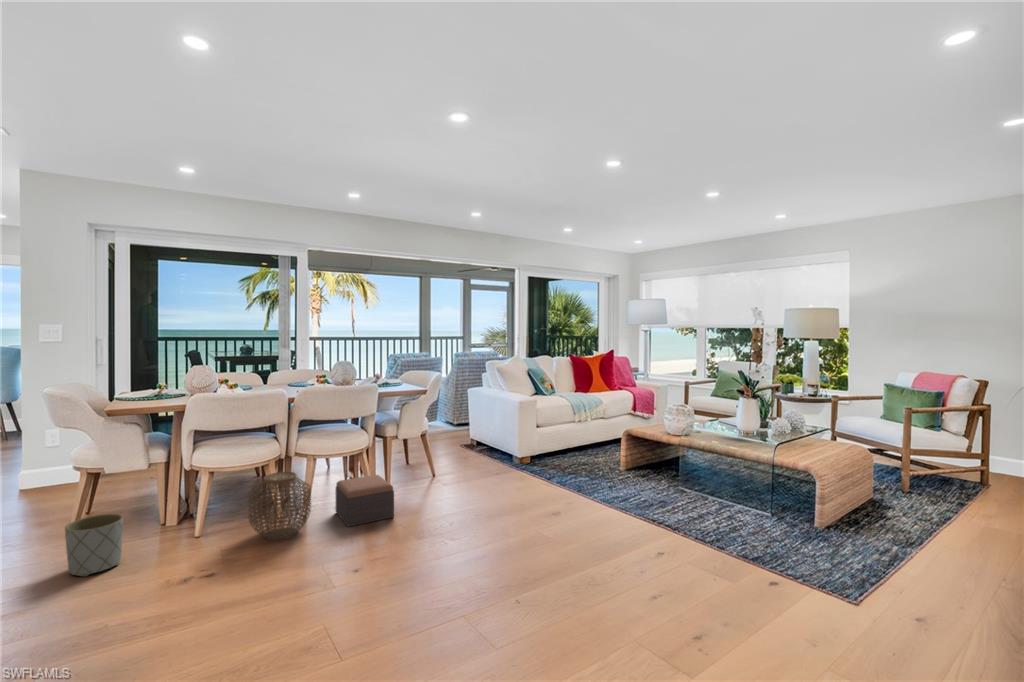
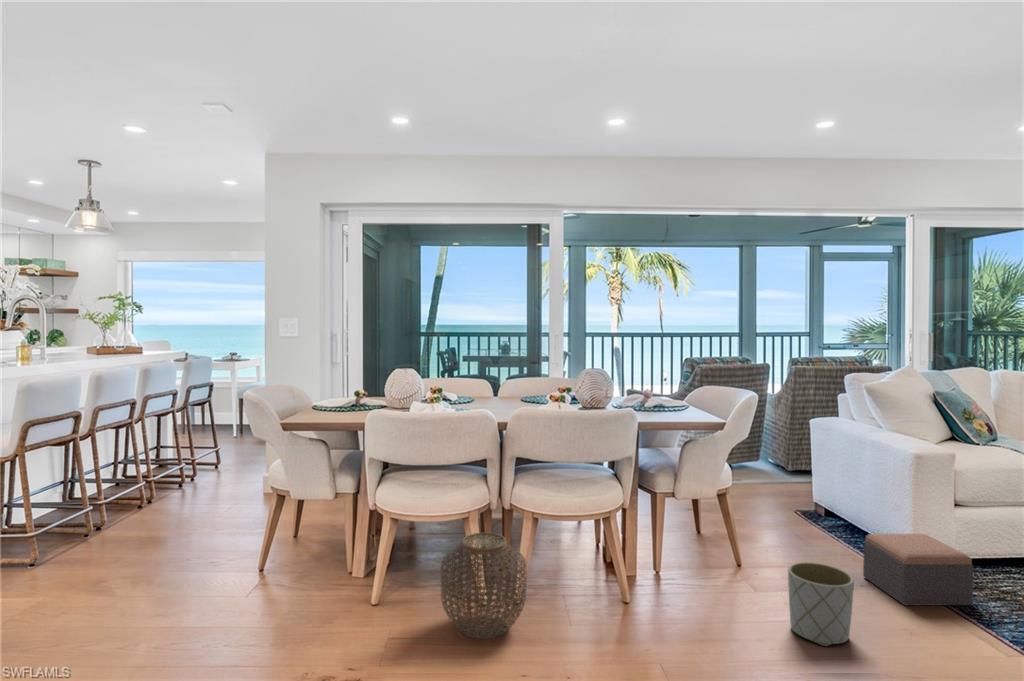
footstool: present [335,475,394,526] -> present [863,534,973,605]
planter: present [65,514,123,577] -> present [788,562,854,646]

